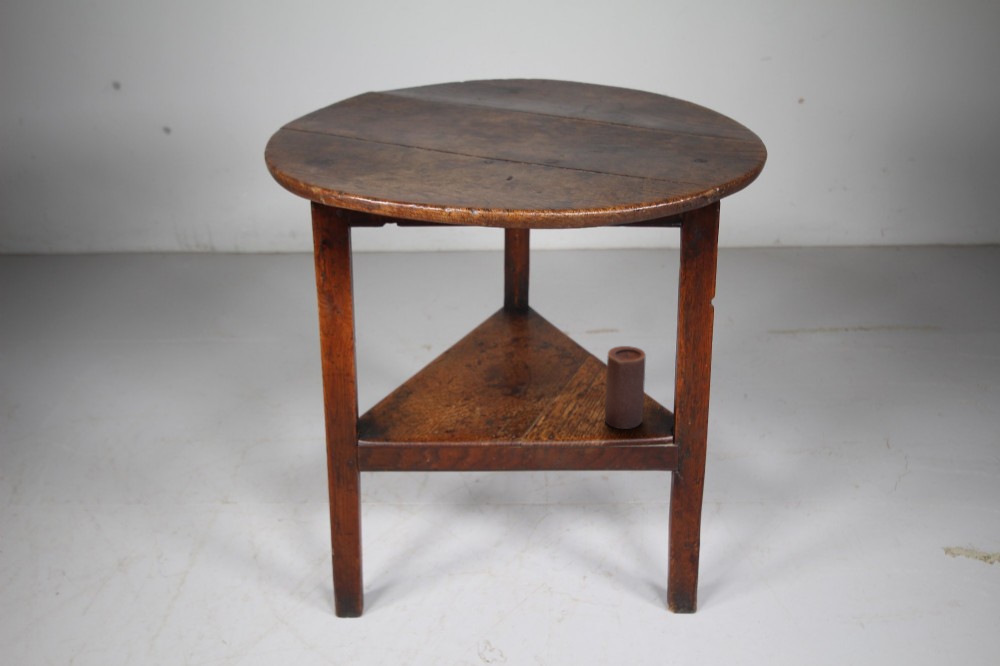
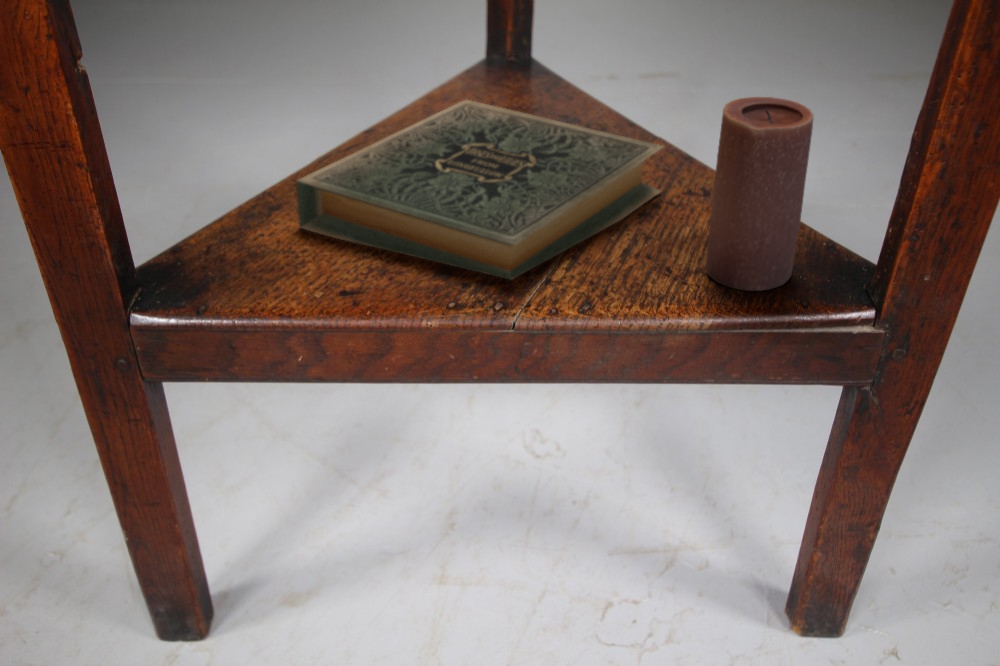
hardback book: none [422,338,590,432] -> present [296,100,664,279]

